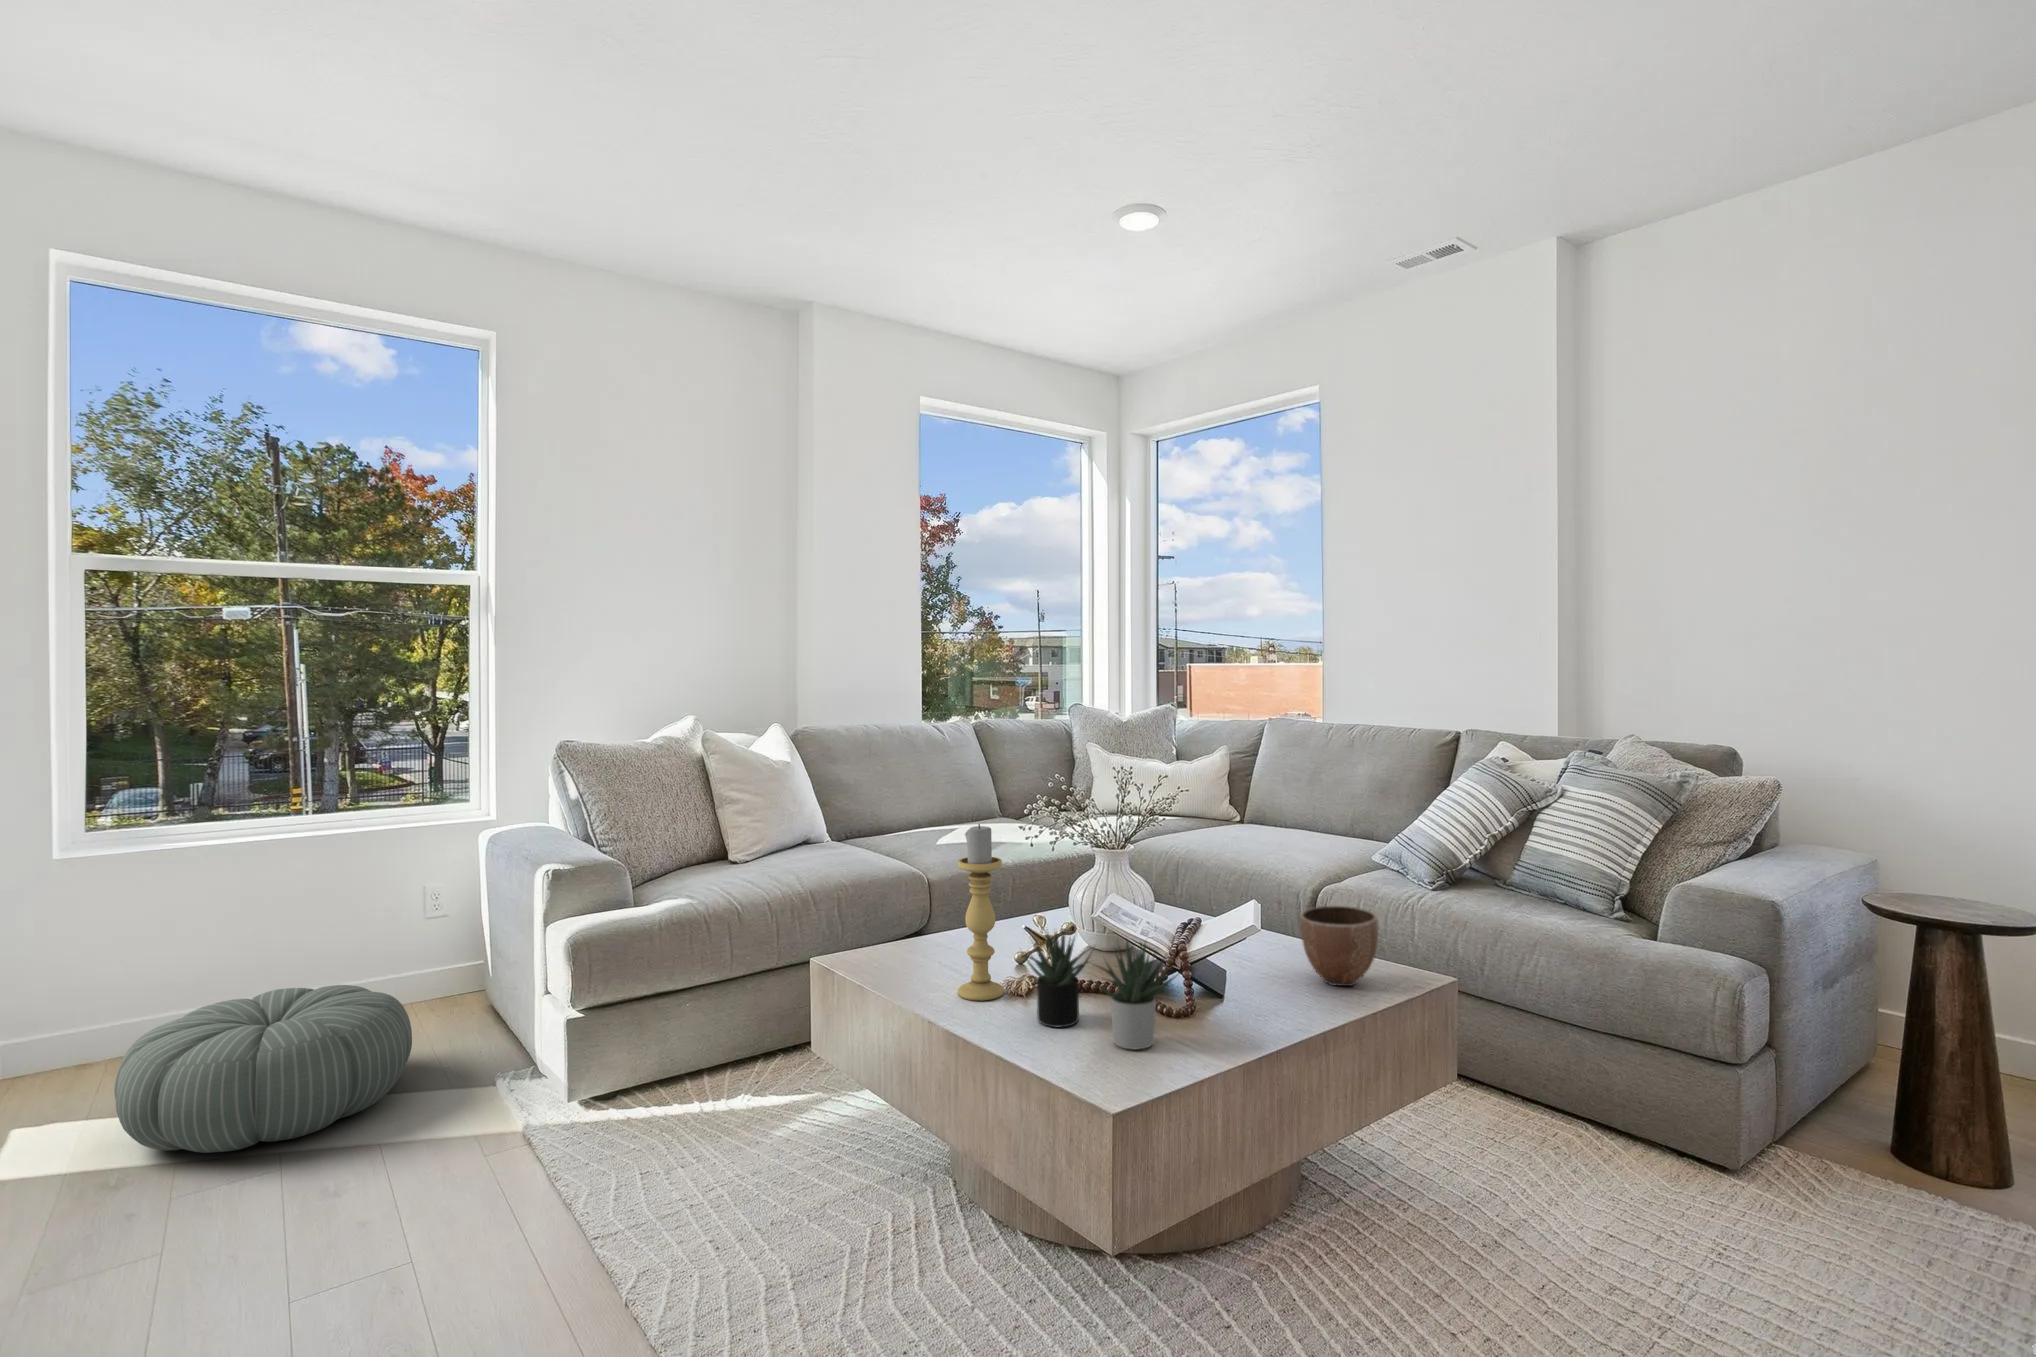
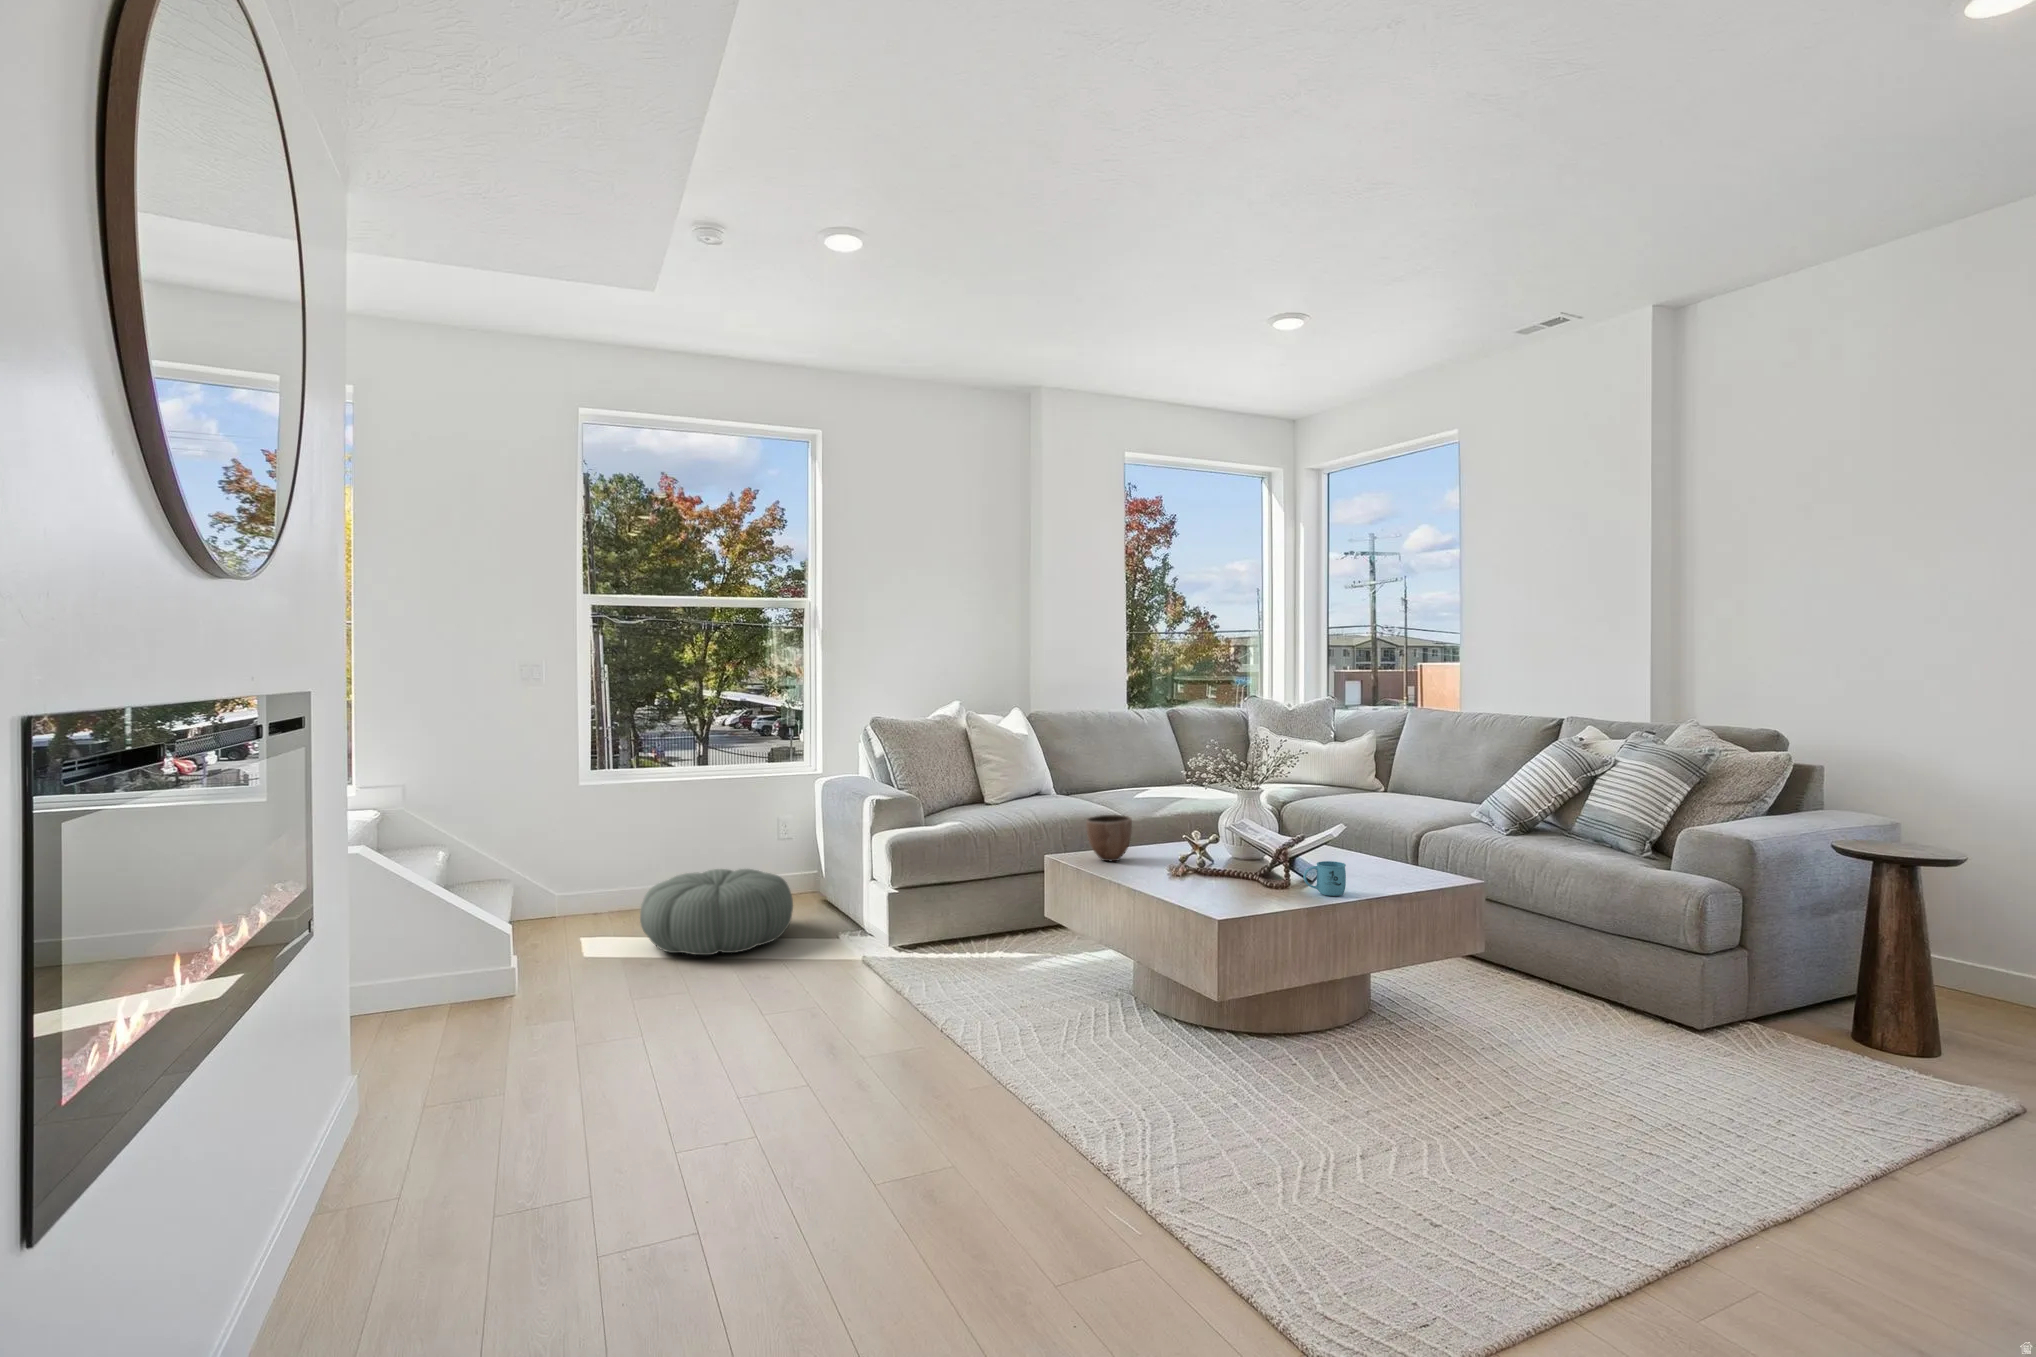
candle holder: present [958,824,1004,1001] -> none [1137,767,1166,878]
decorative bowl: present [1300,906,1378,986] -> present [1086,815,1132,861]
succulent plant: present [1021,932,1174,1049] -> none [1173,828,1272,901]
mug: none [1221,967,1284,1025] -> present [1304,861,1346,896]

